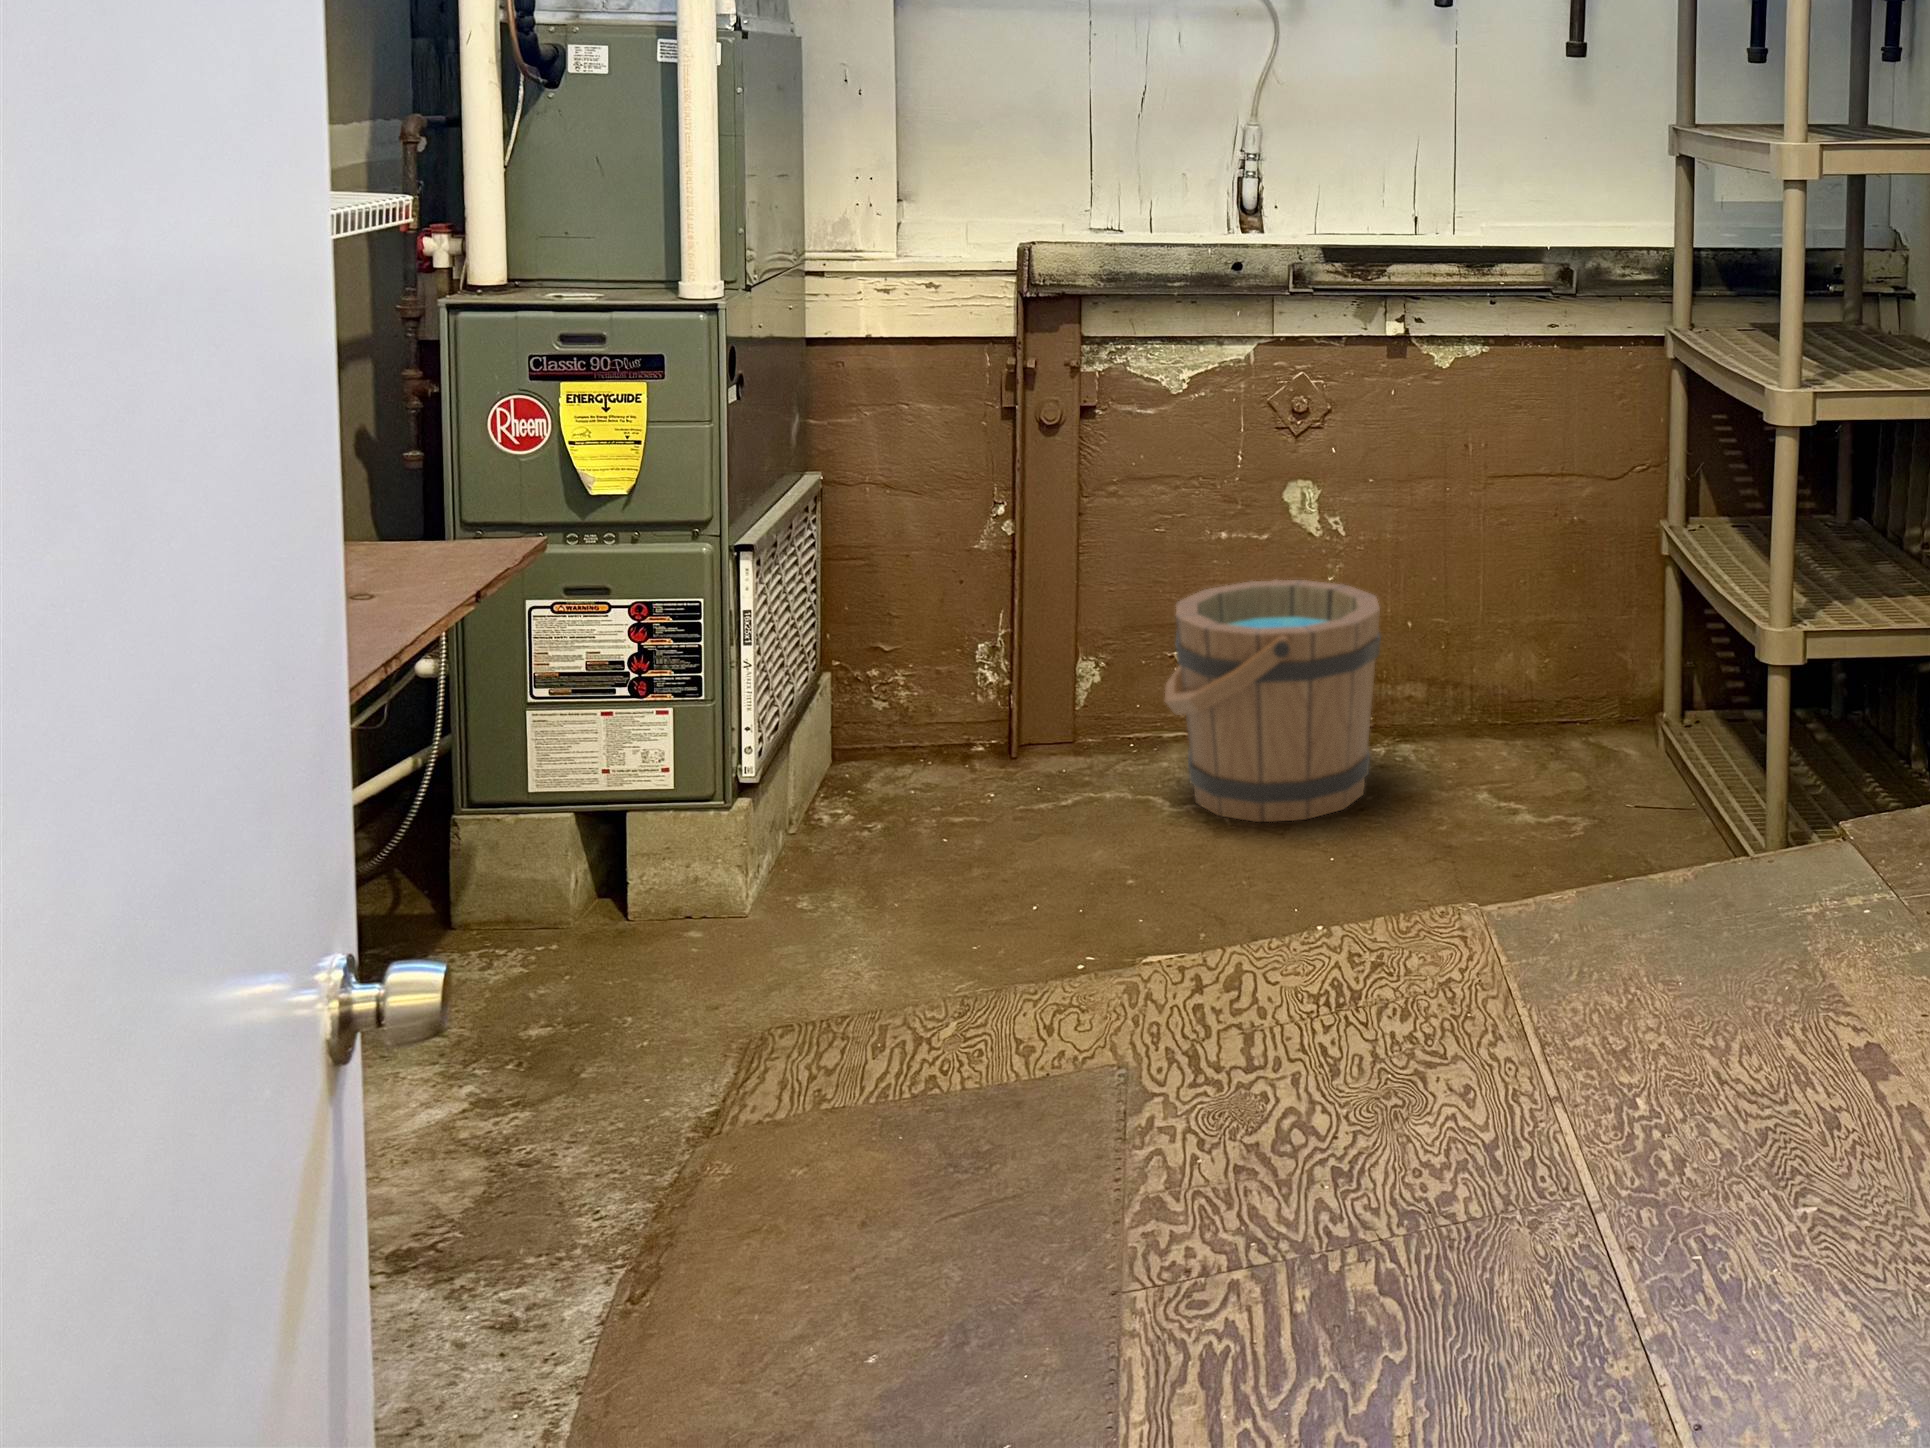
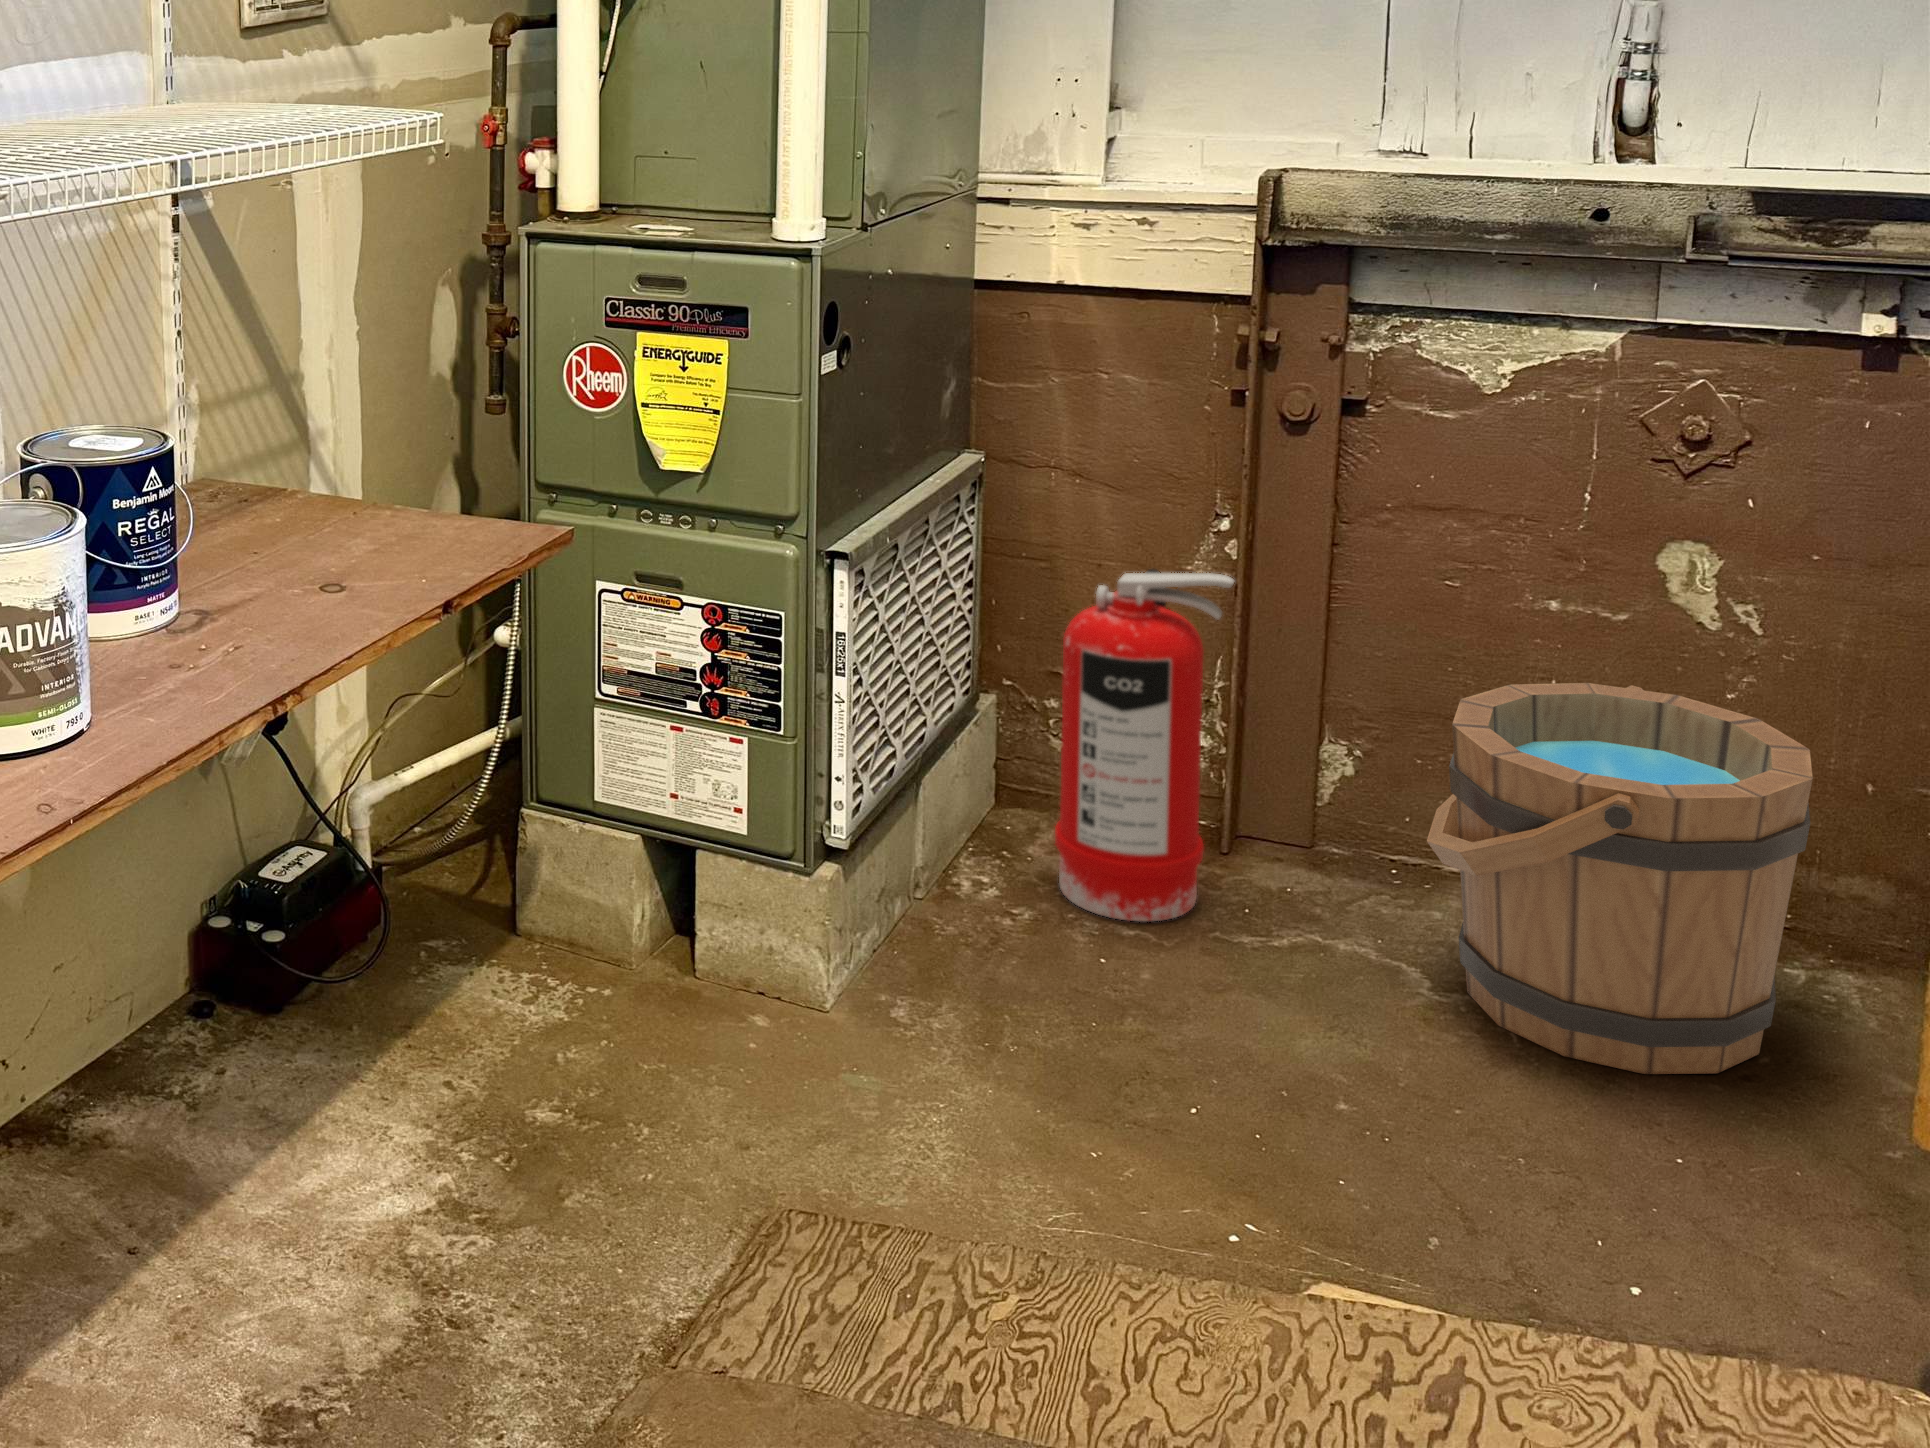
fire extinguisher: none [898,540,1023,814] -> present [1055,569,1234,921]

